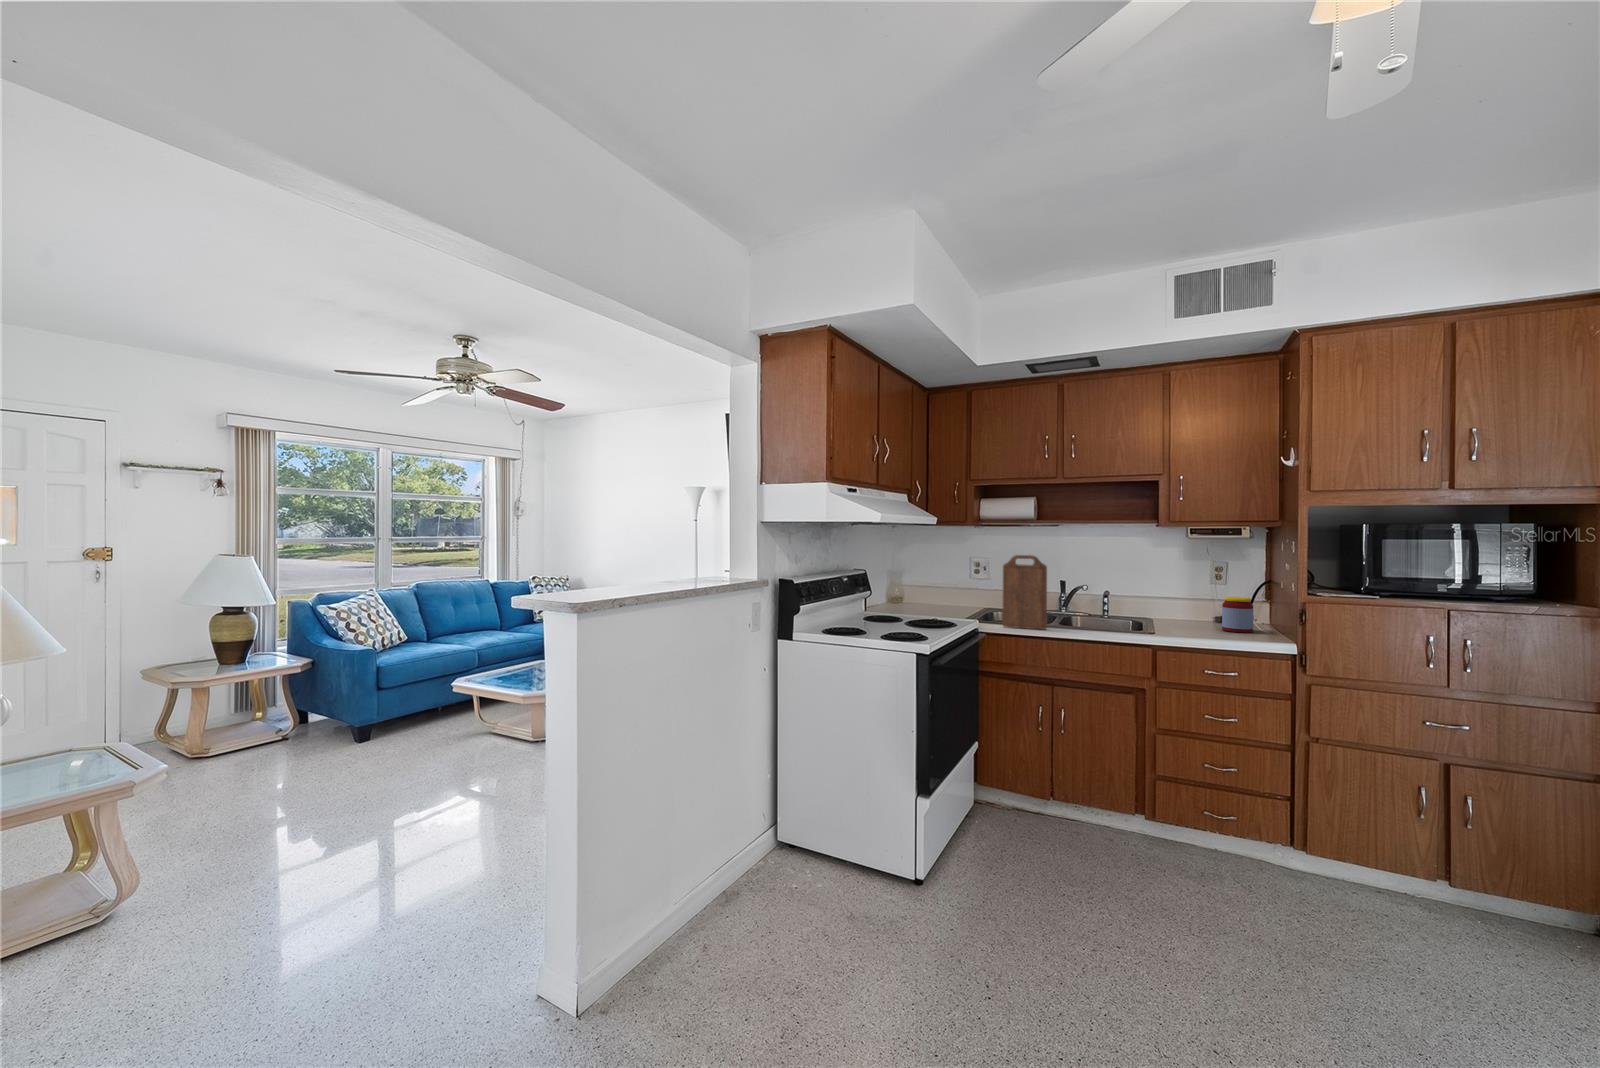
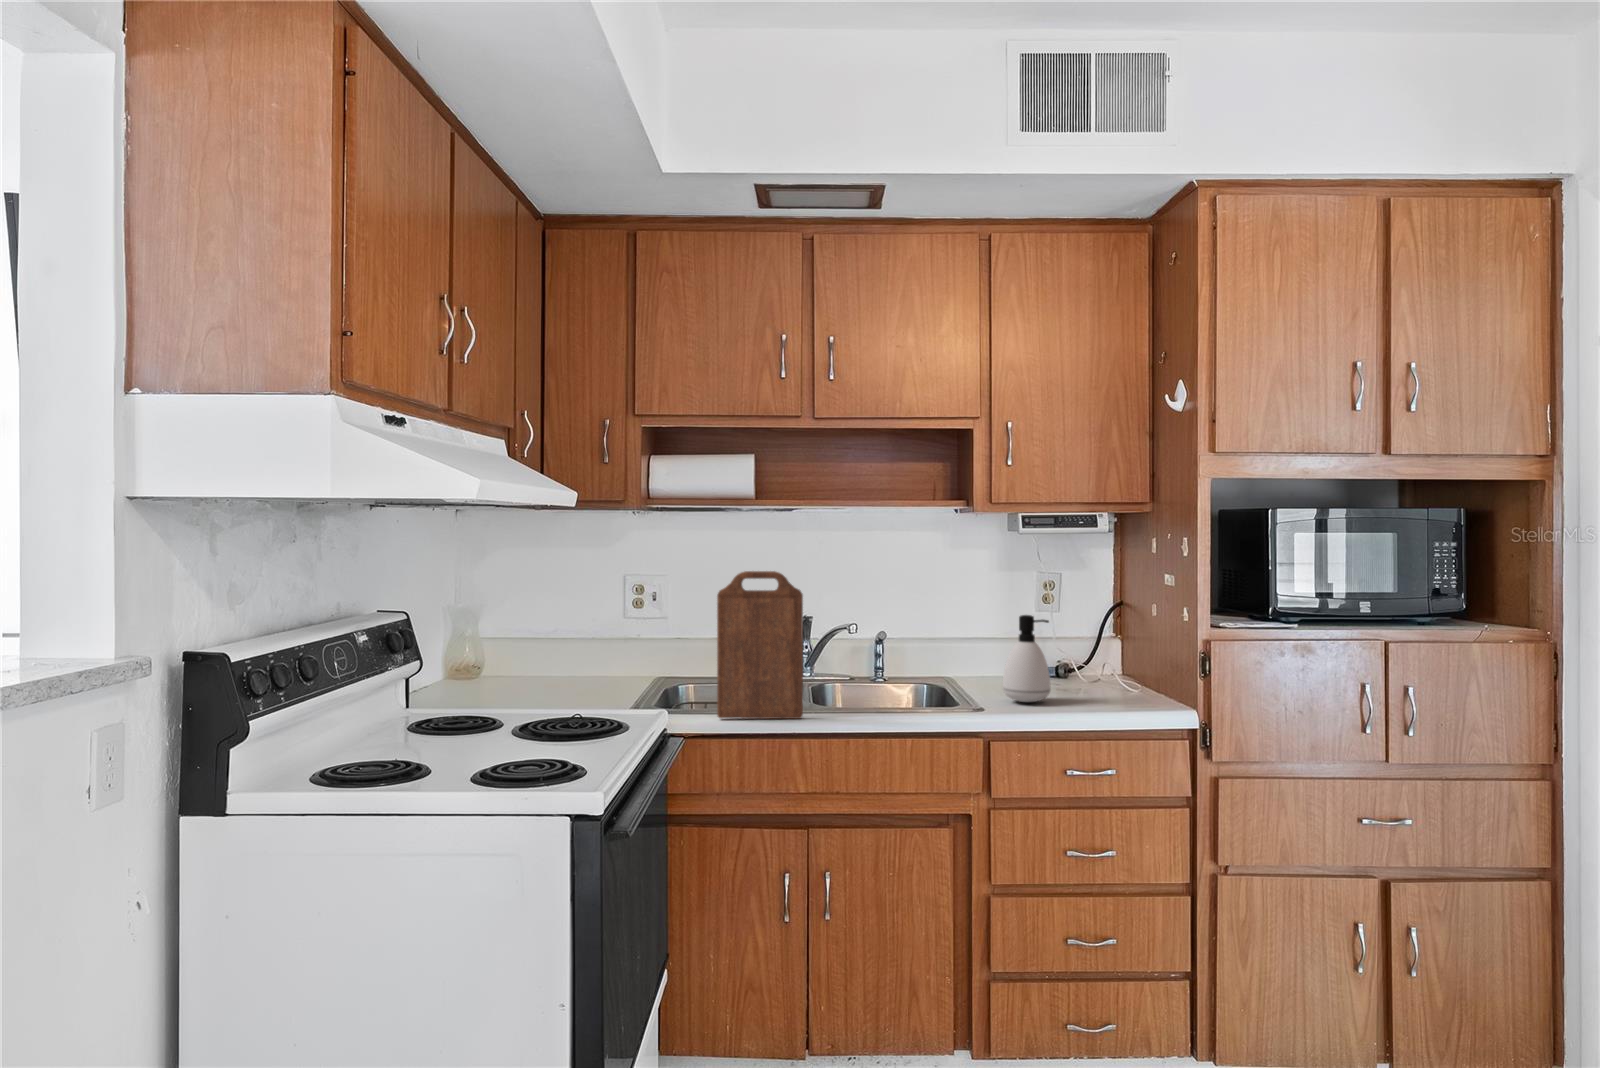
soap dispenser: none [1170,583,1201,632] -> present [1003,615,1051,702]
jar: present [1222,597,1253,633] -> none [1070,634,1116,695]

